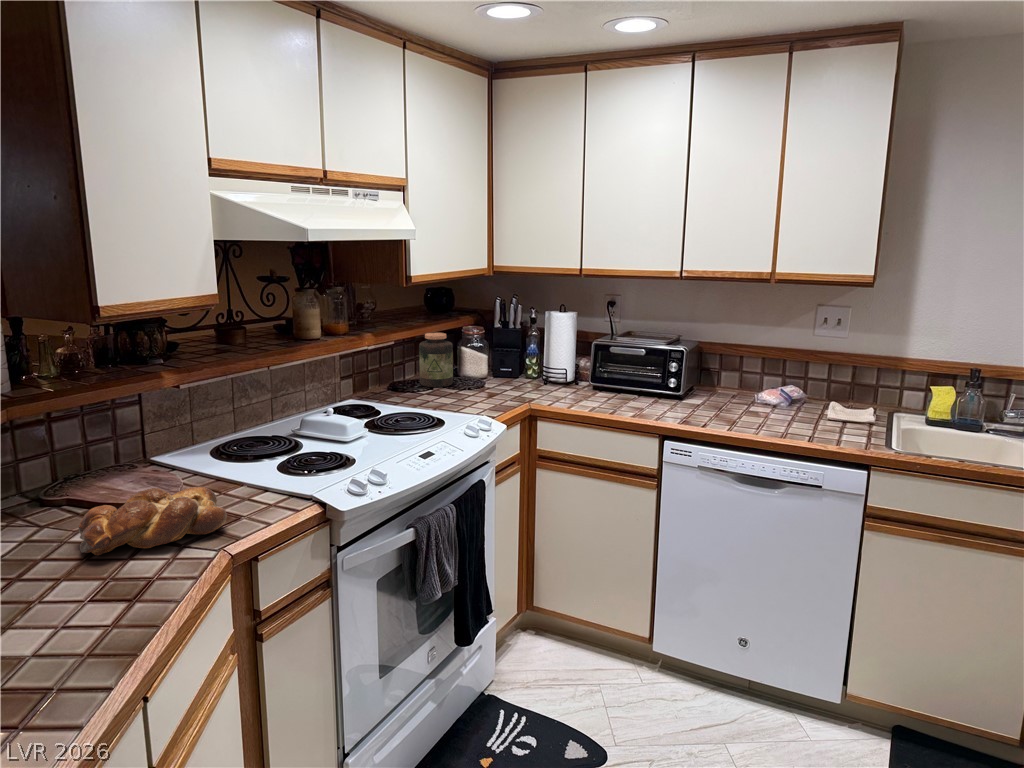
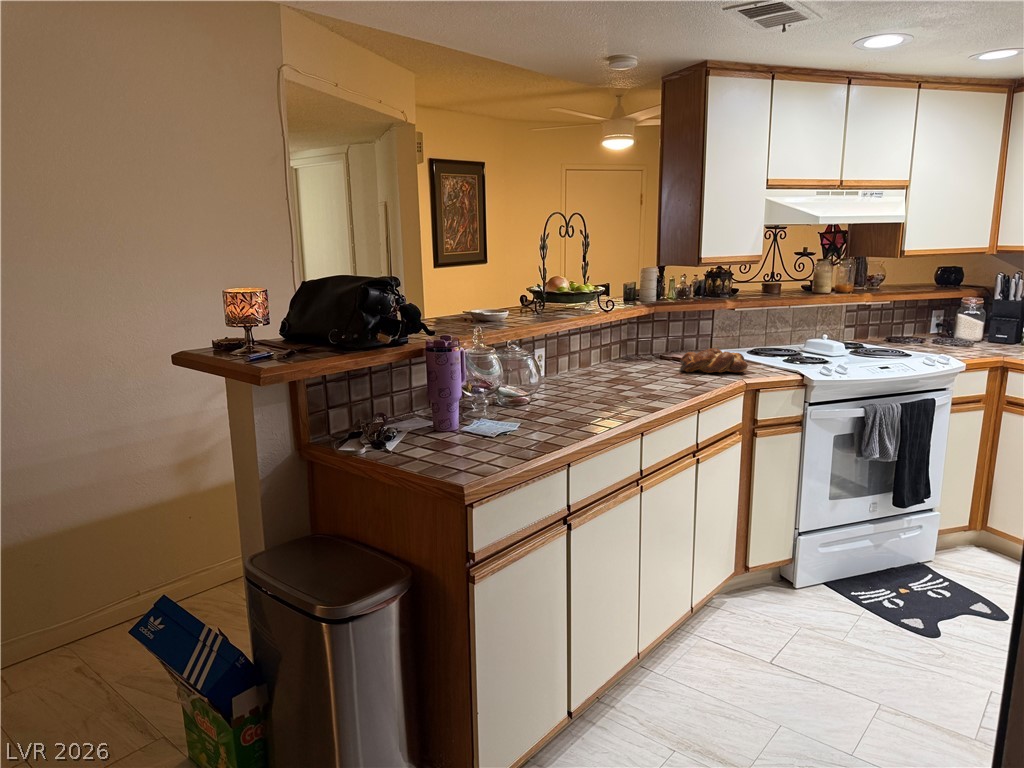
jar: present [419,333,453,387] -> none [913,300,946,342]

